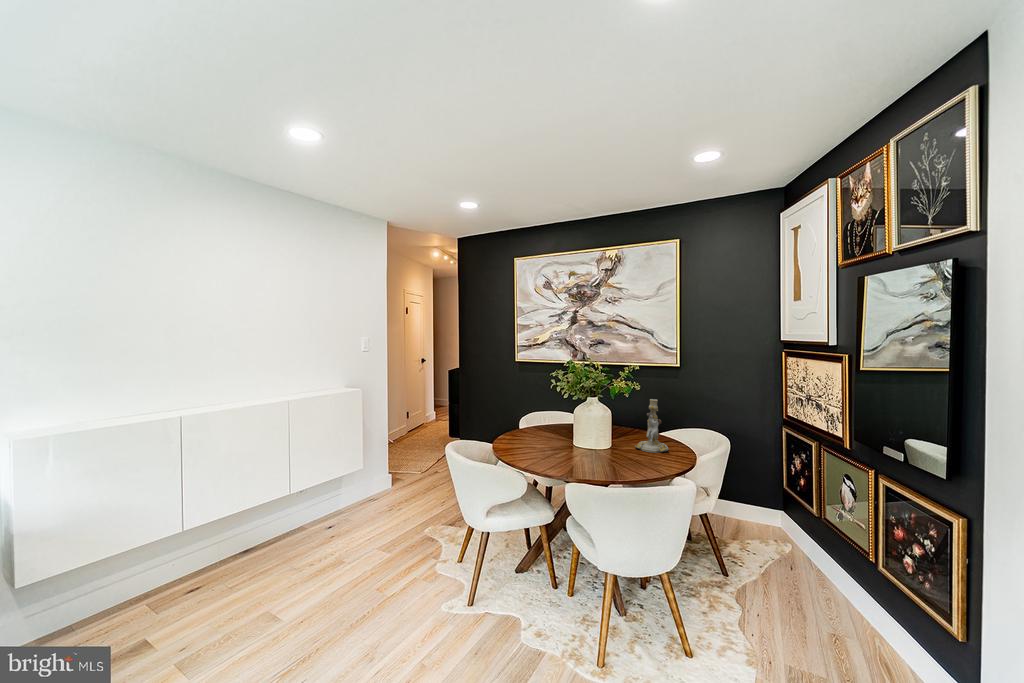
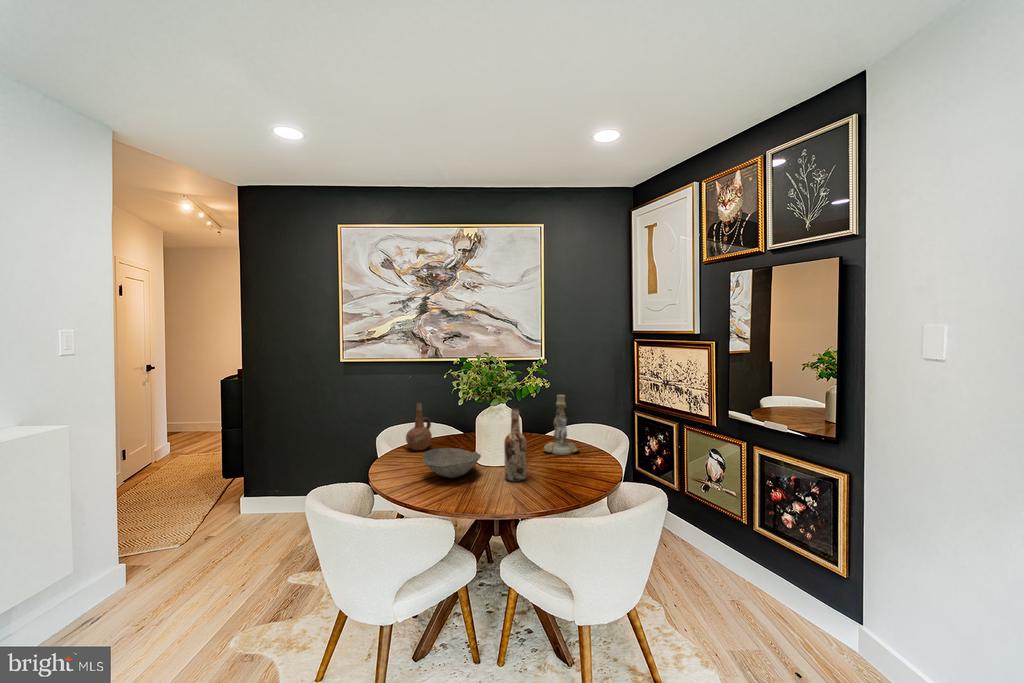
ceramic pitcher: none [532,397,552,433] -> present [406,403,432,450]
wine bottle: none [578,405,595,463] -> present [504,408,526,482]
bowl: none [521,431,566,454] -> present [422,448,481,478]

